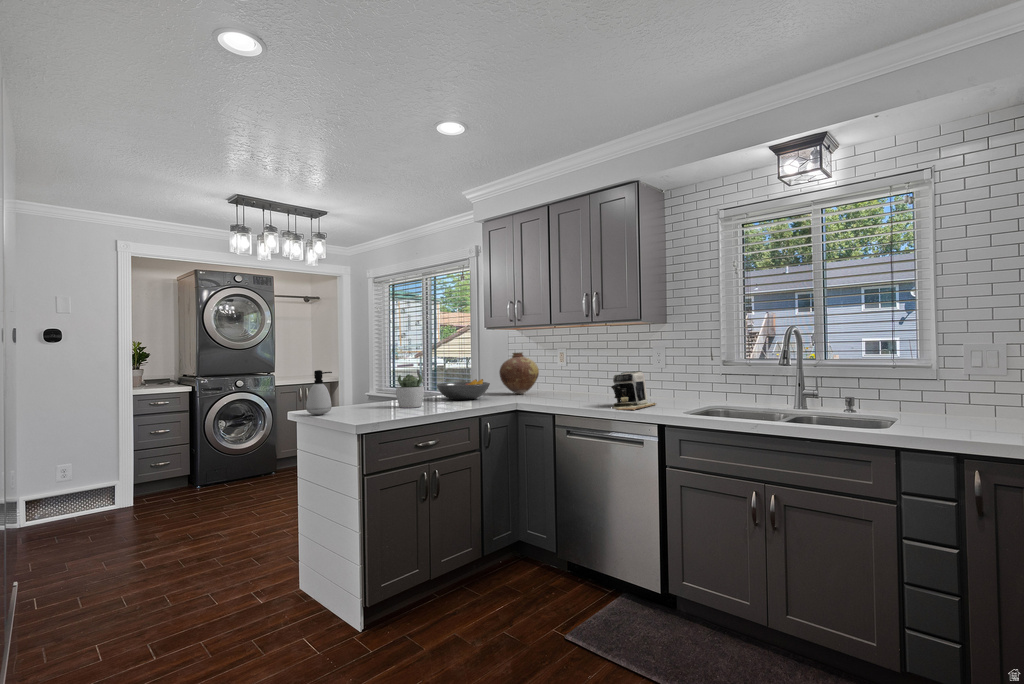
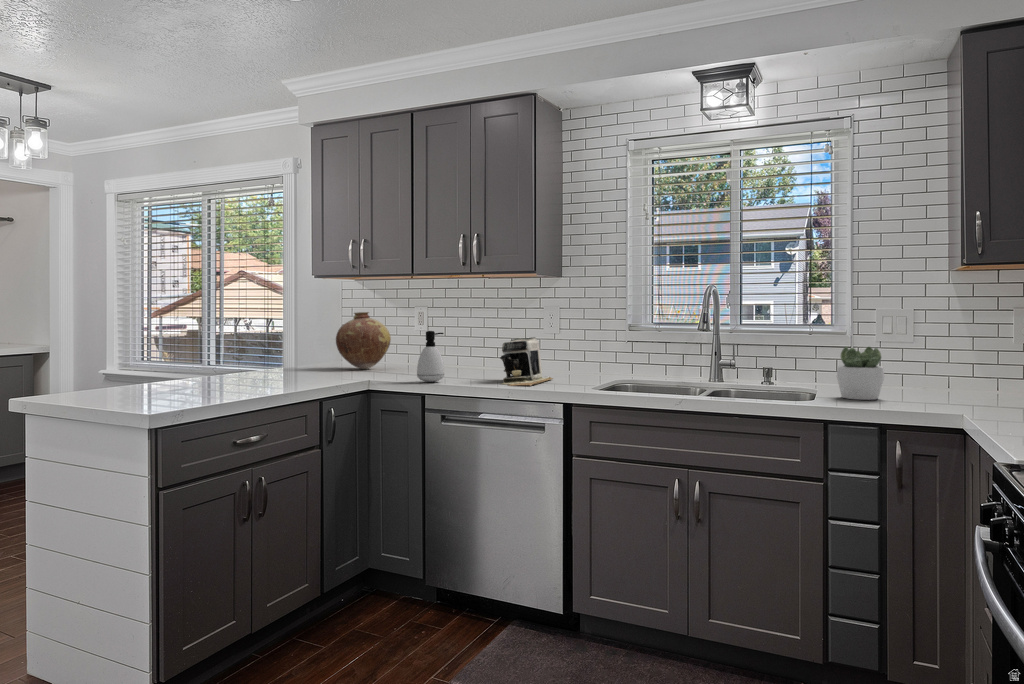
soap dispenser: present [306,370,332,415] -> present [417,331,445,382]
succulent plant: present [396,374,424,408] -> present [837,347,884,400]
fruit bowl: present [436,379,490,400] -> none [251,348,329,377]

